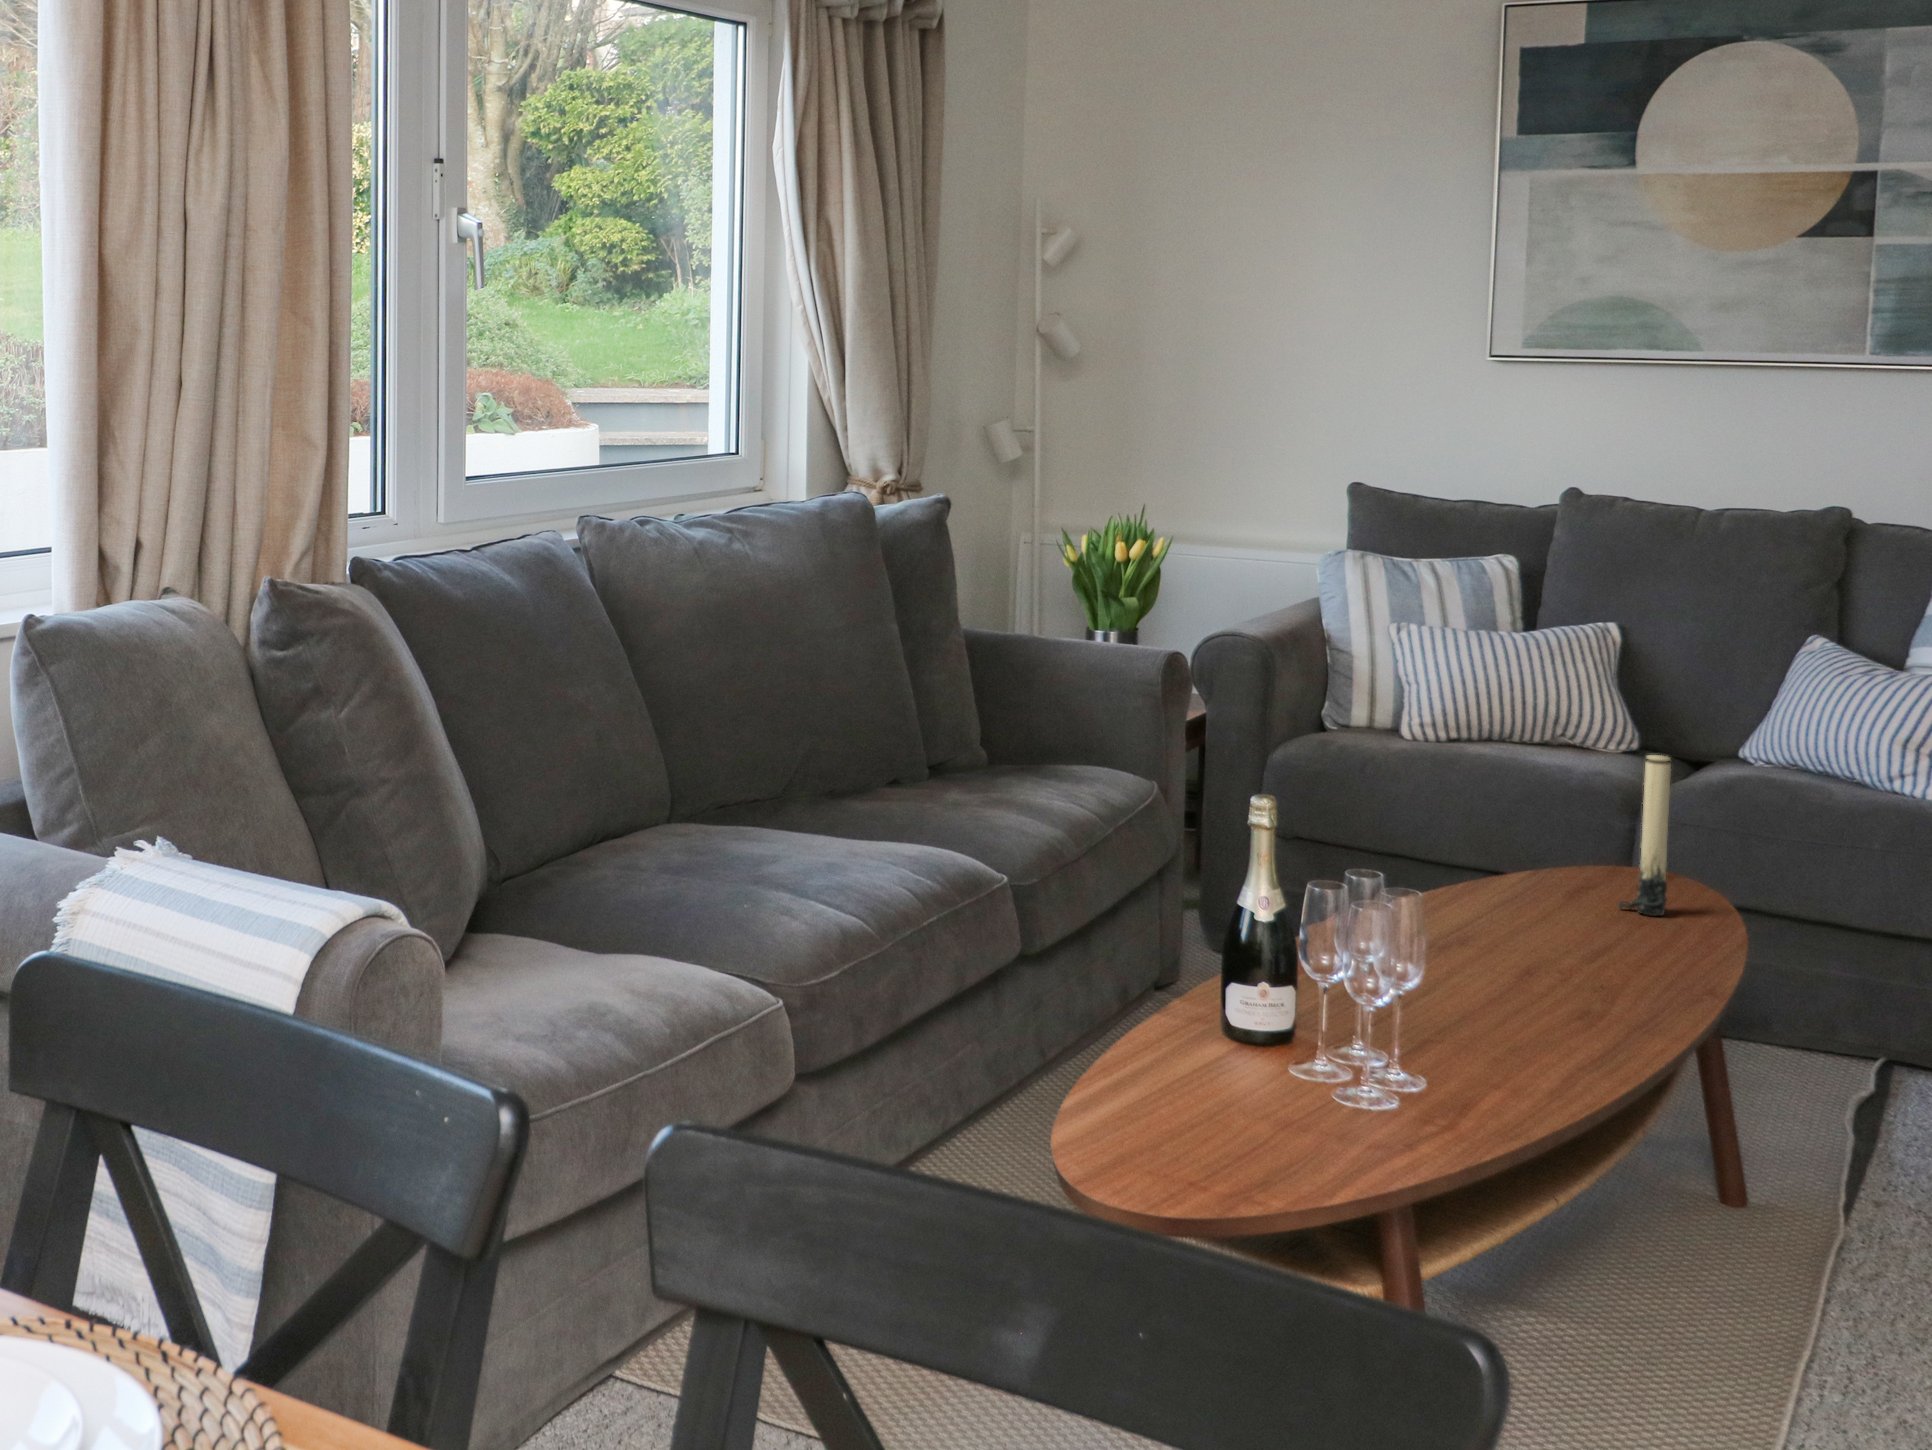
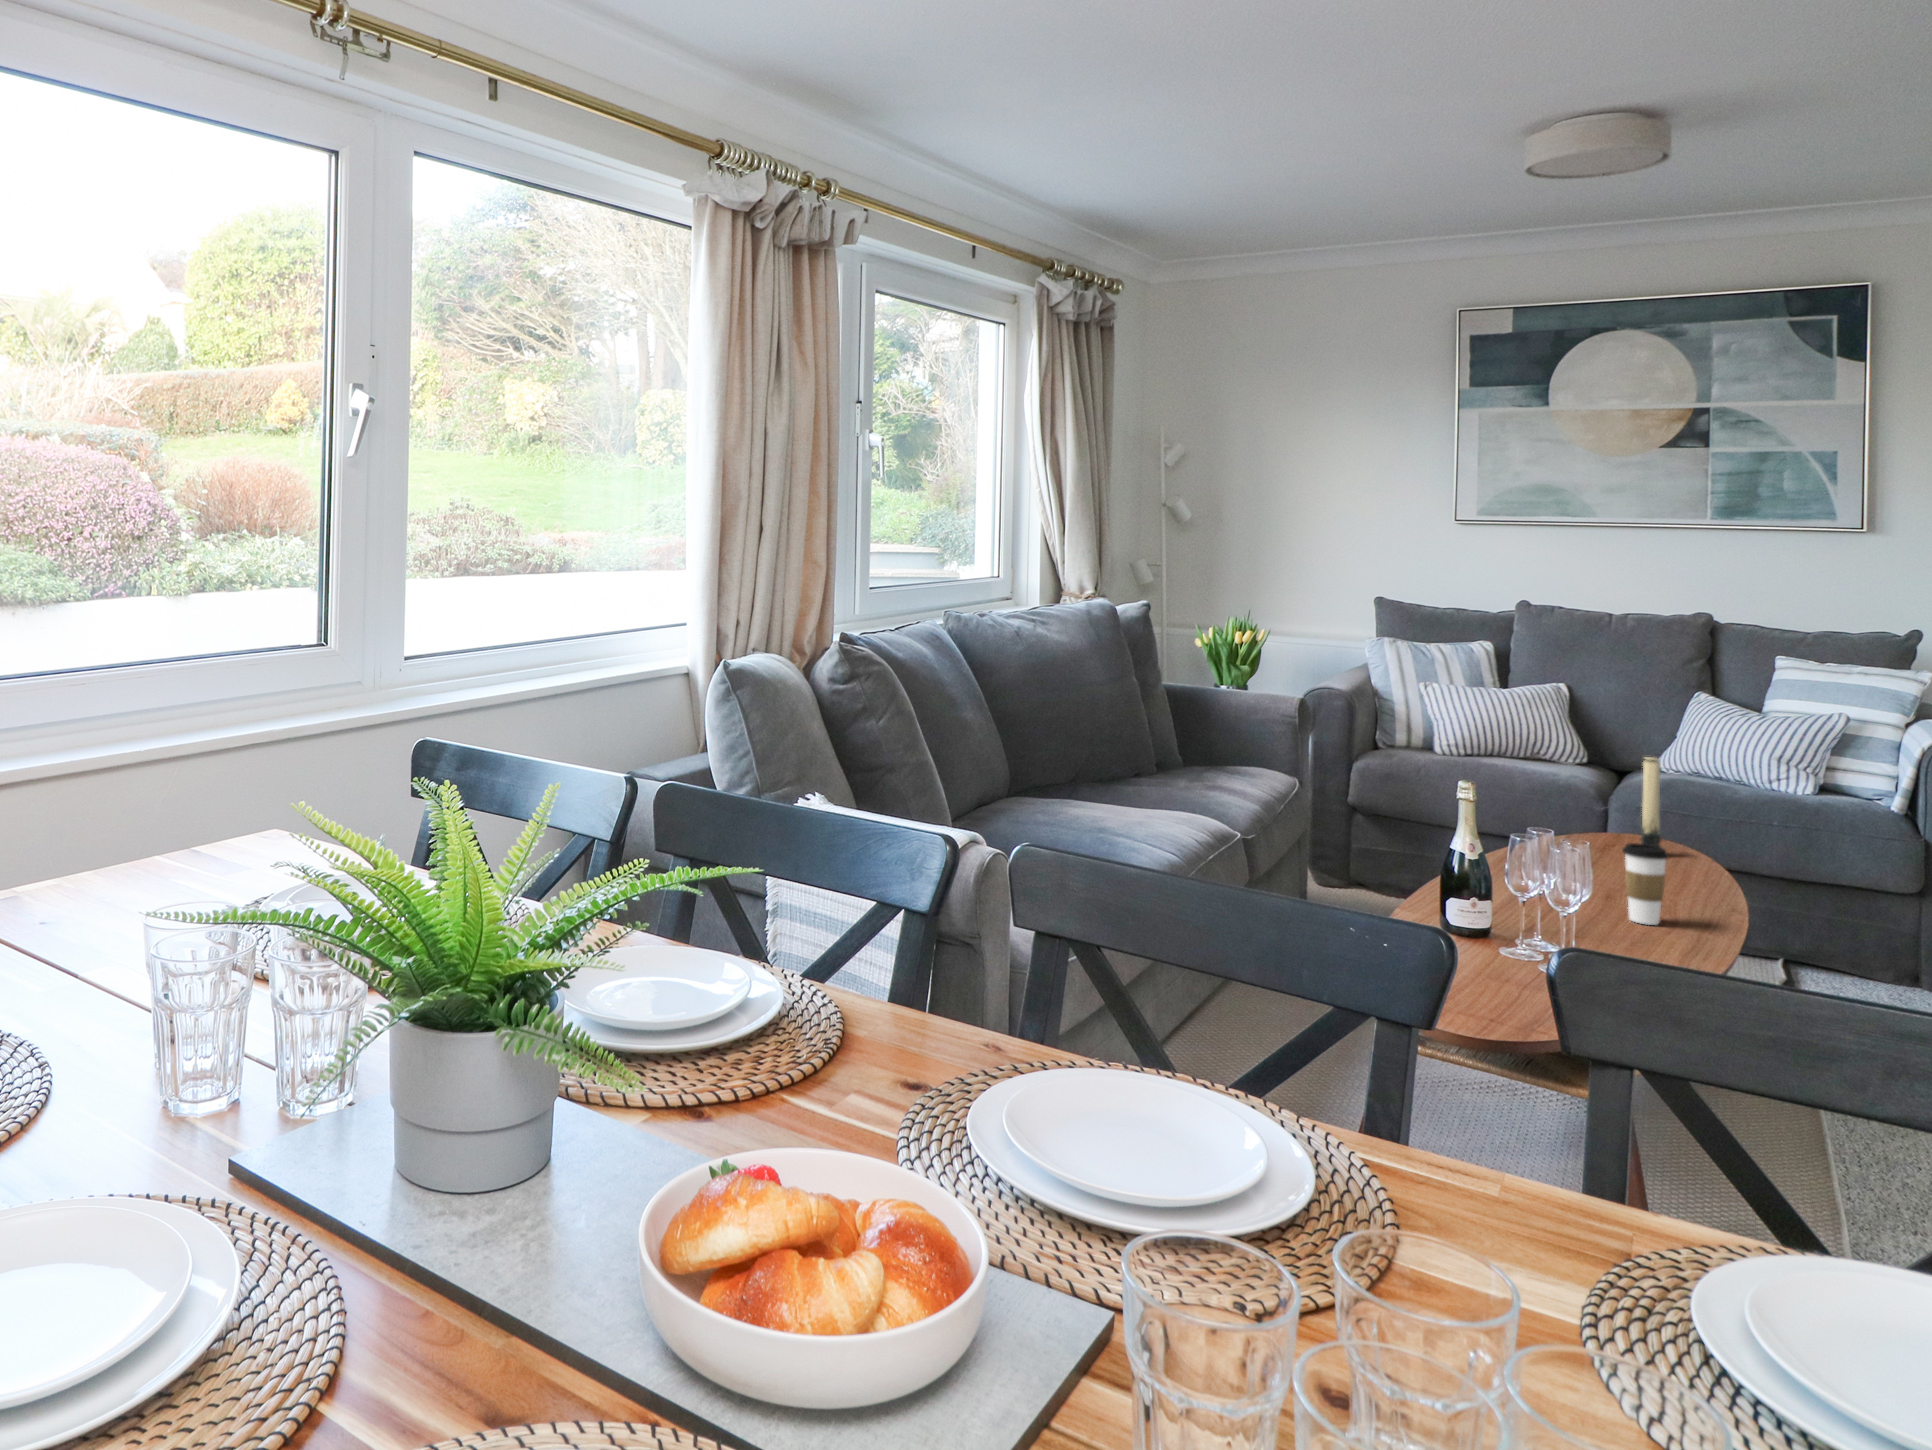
coffee cup: none [1538,911,1607,1046] -> present [1623,843,1669,925]

